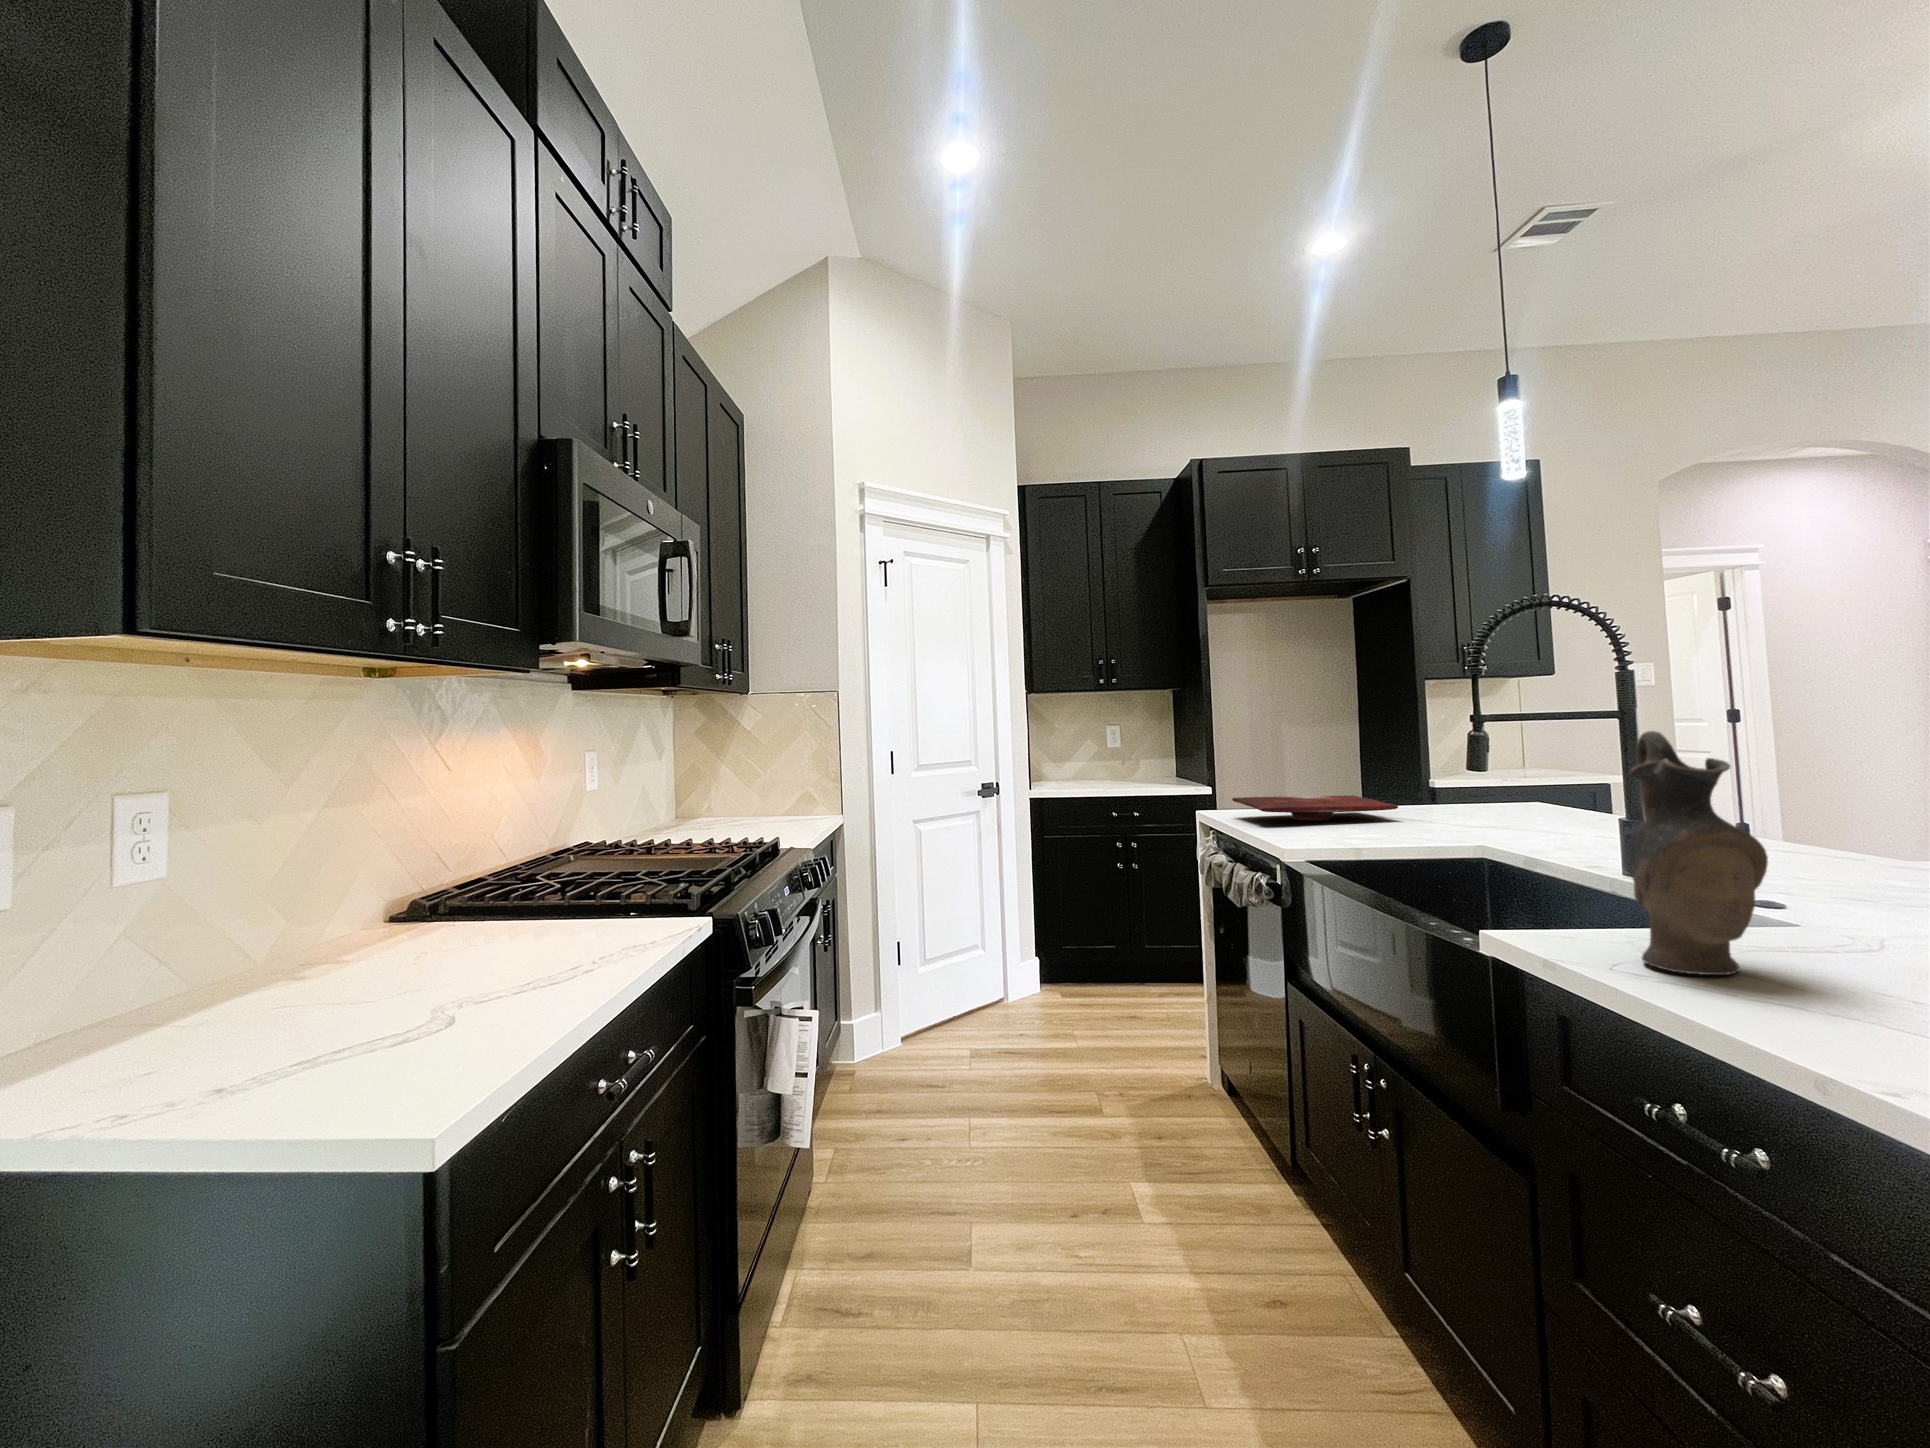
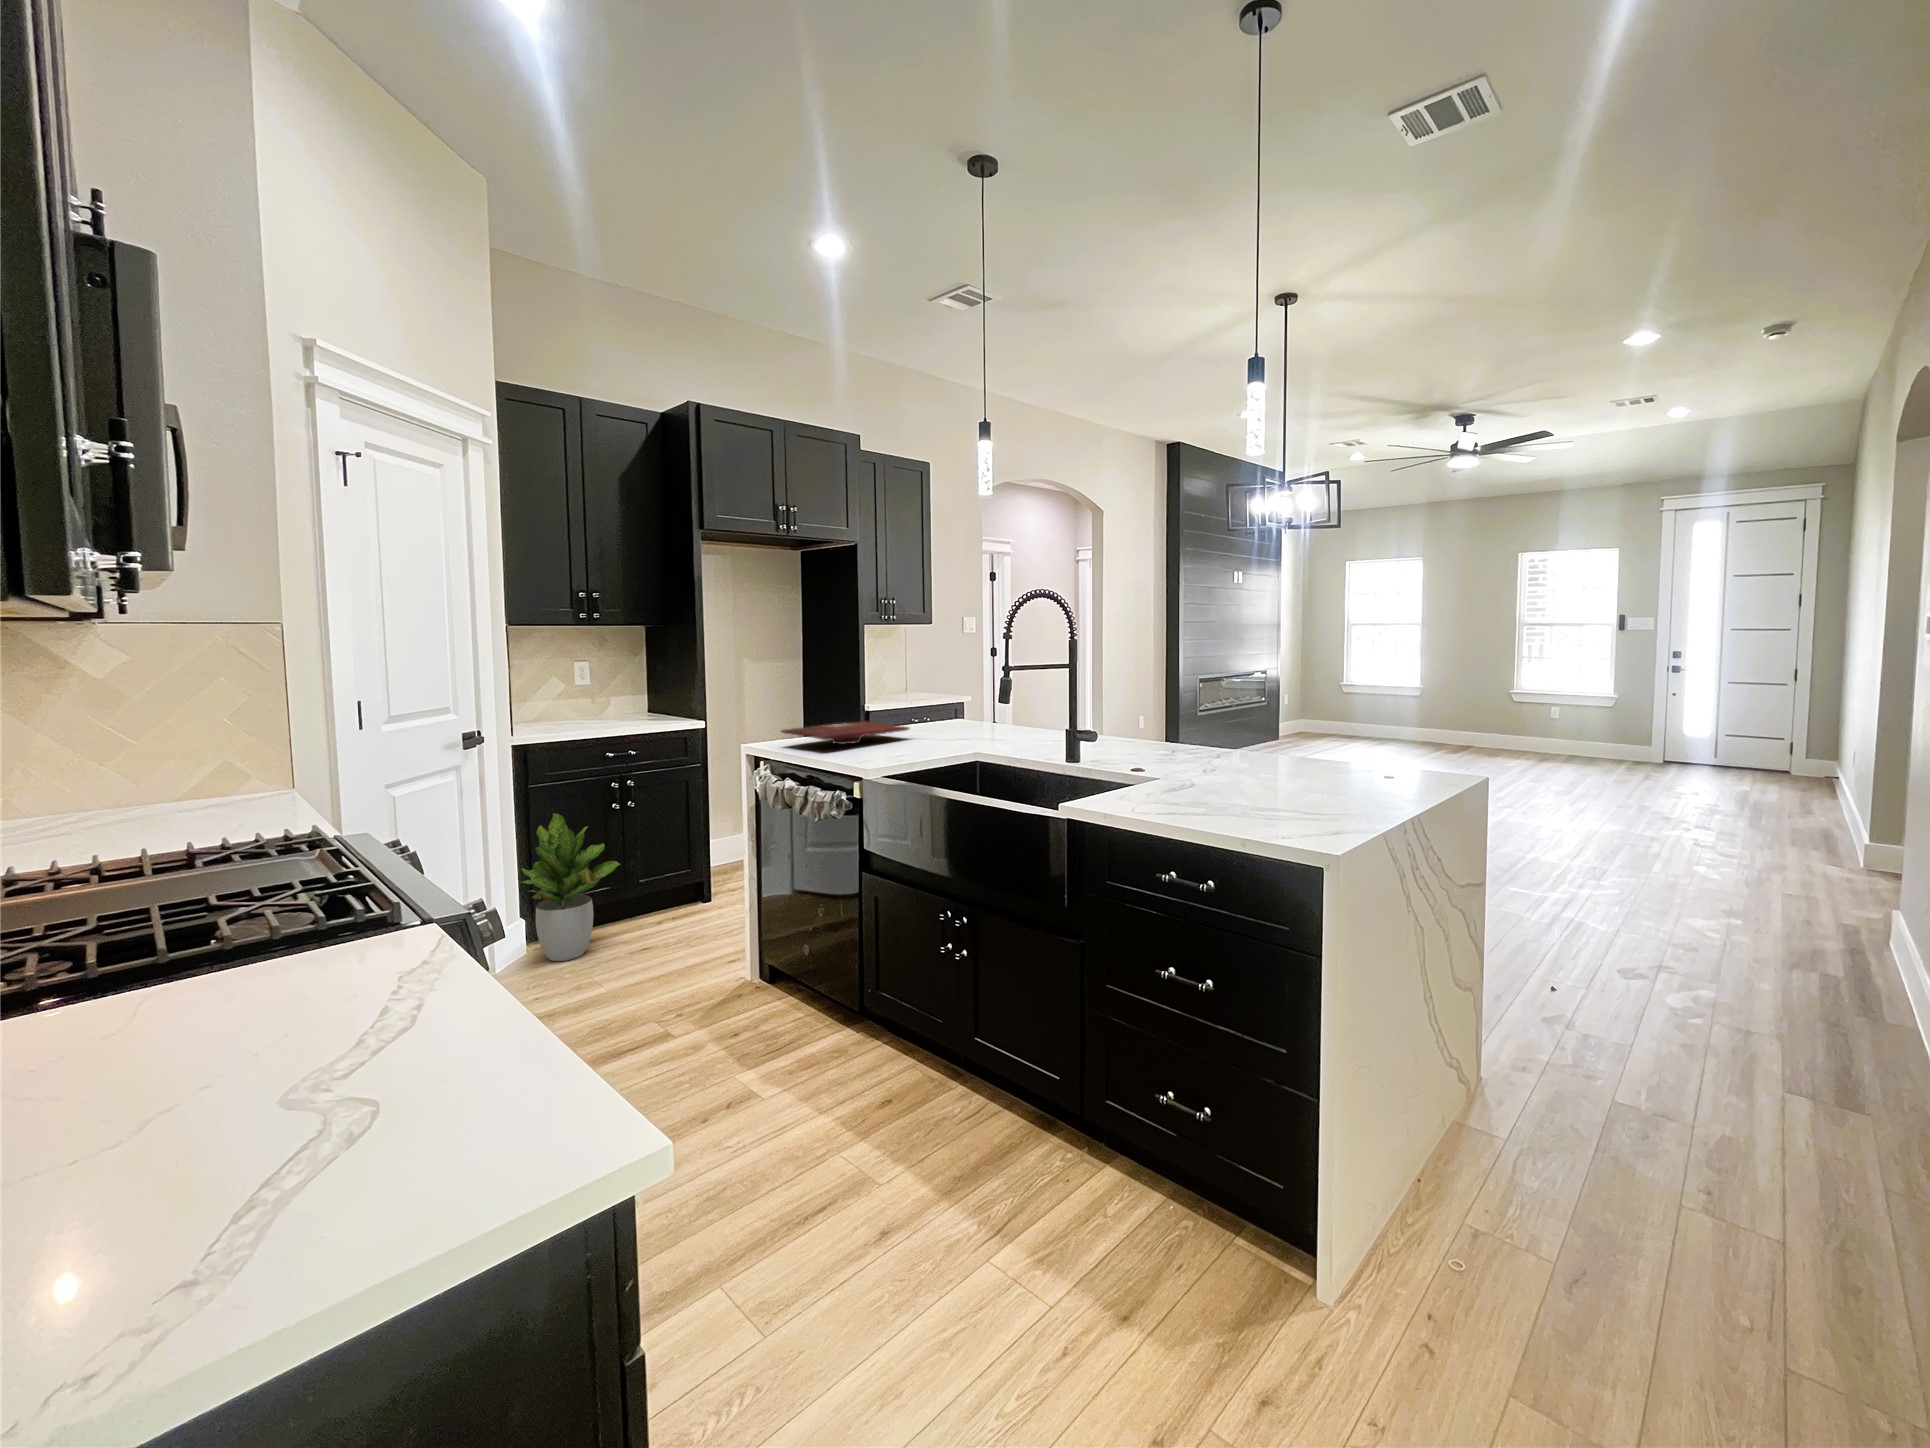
ceramic pitcher: present [1628,731,1768,975] -> none [1150,680,1209,810]
potted plant: none [1022,866,1111,1010] -> present [522,814,620,961]

